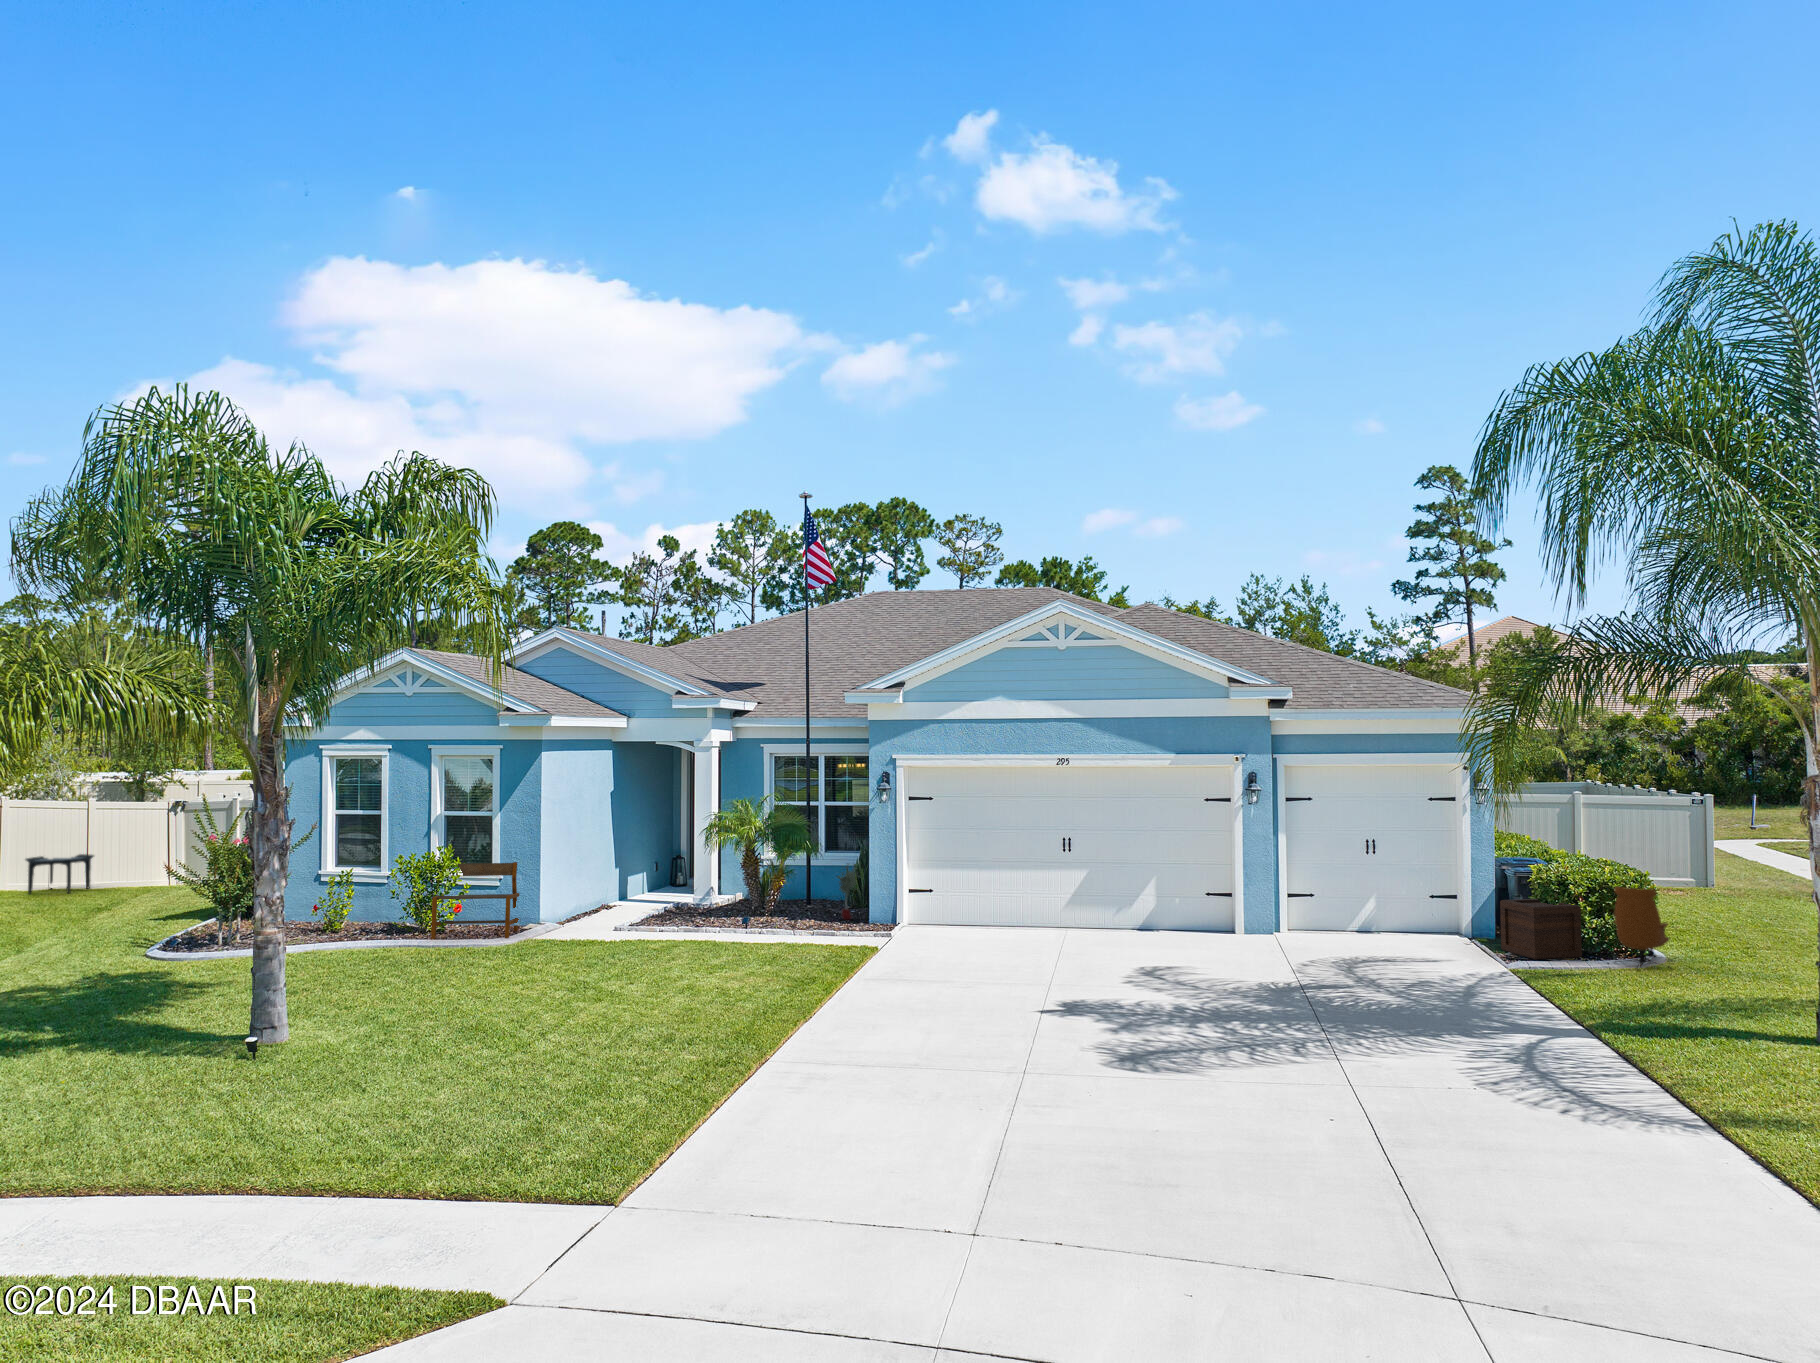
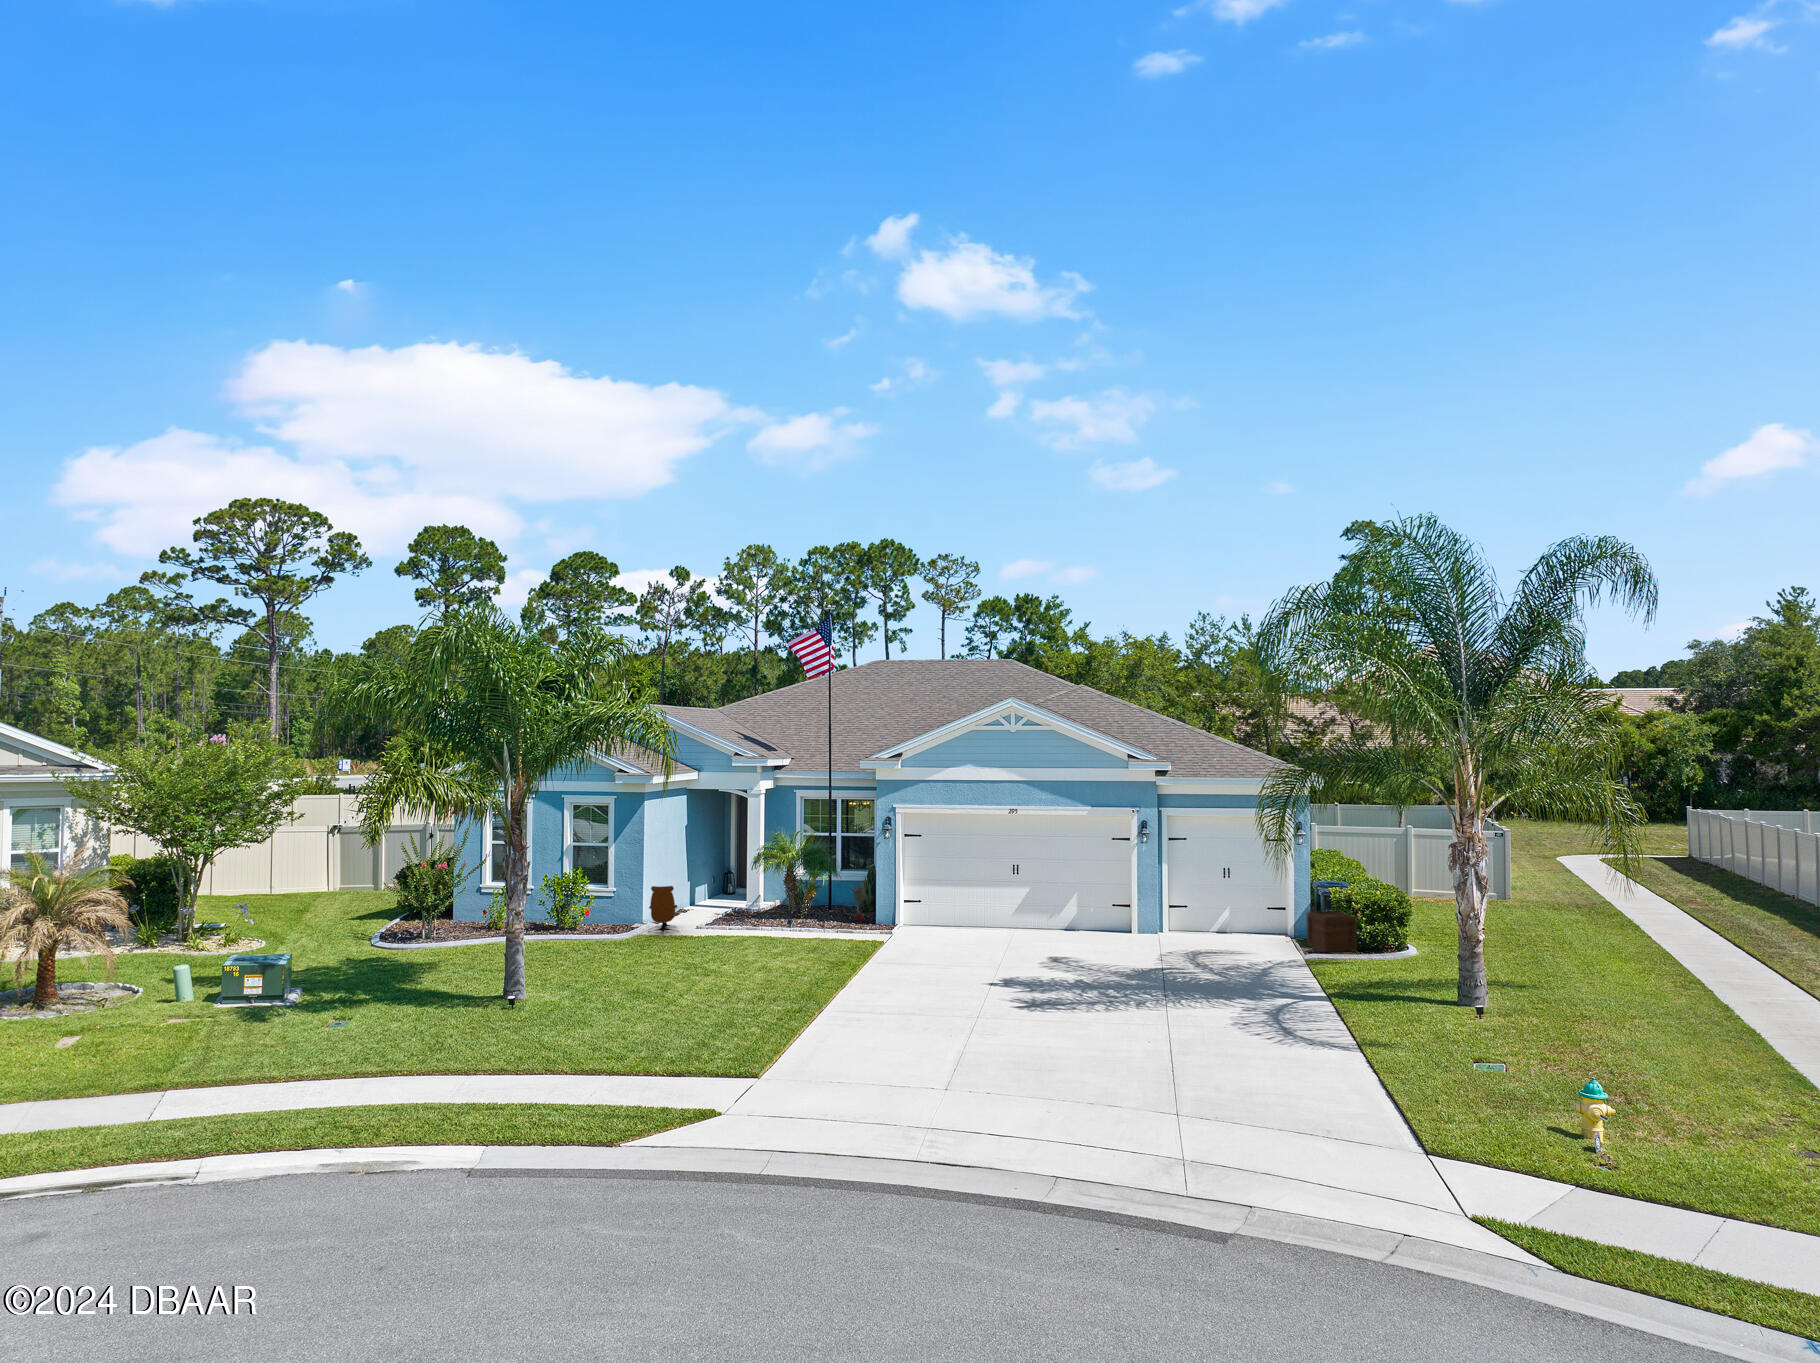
round table: present [26,854,94,894] -> none [235,866,285,896]
bench: present [431,862,519,939] -> none [568,879,628,933]
lounge chair: present [1614,886,1670,969] -> present [648,886,679,935]

